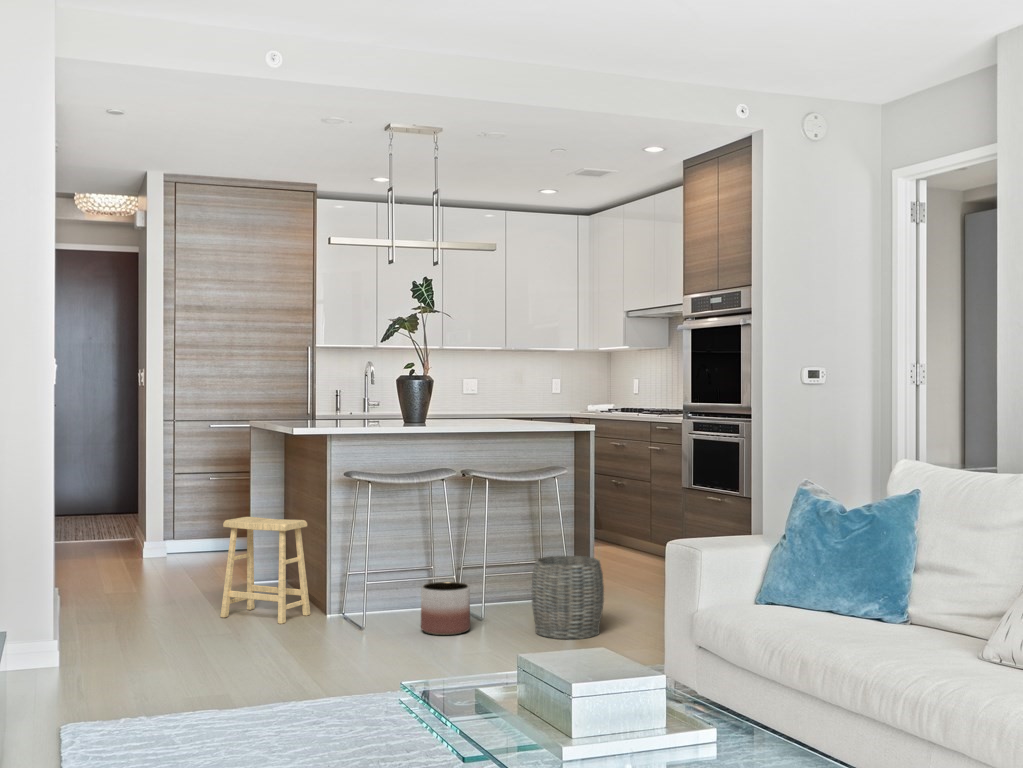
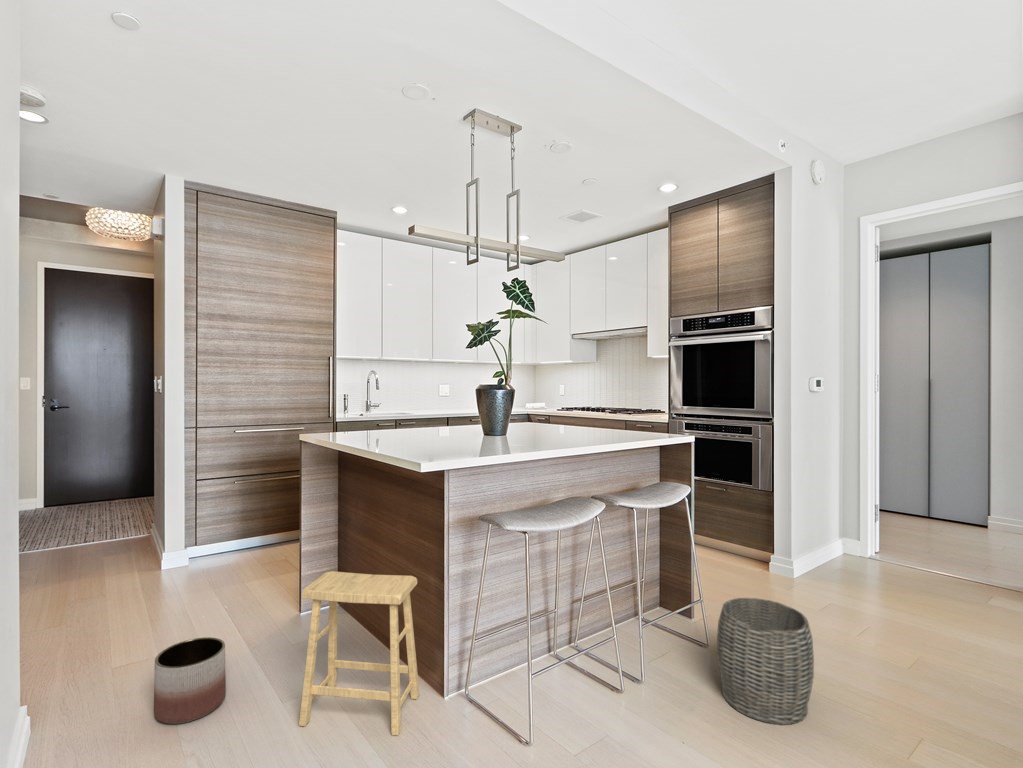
planter: present [421,582,470,635] -> present [154,637,226,724]

